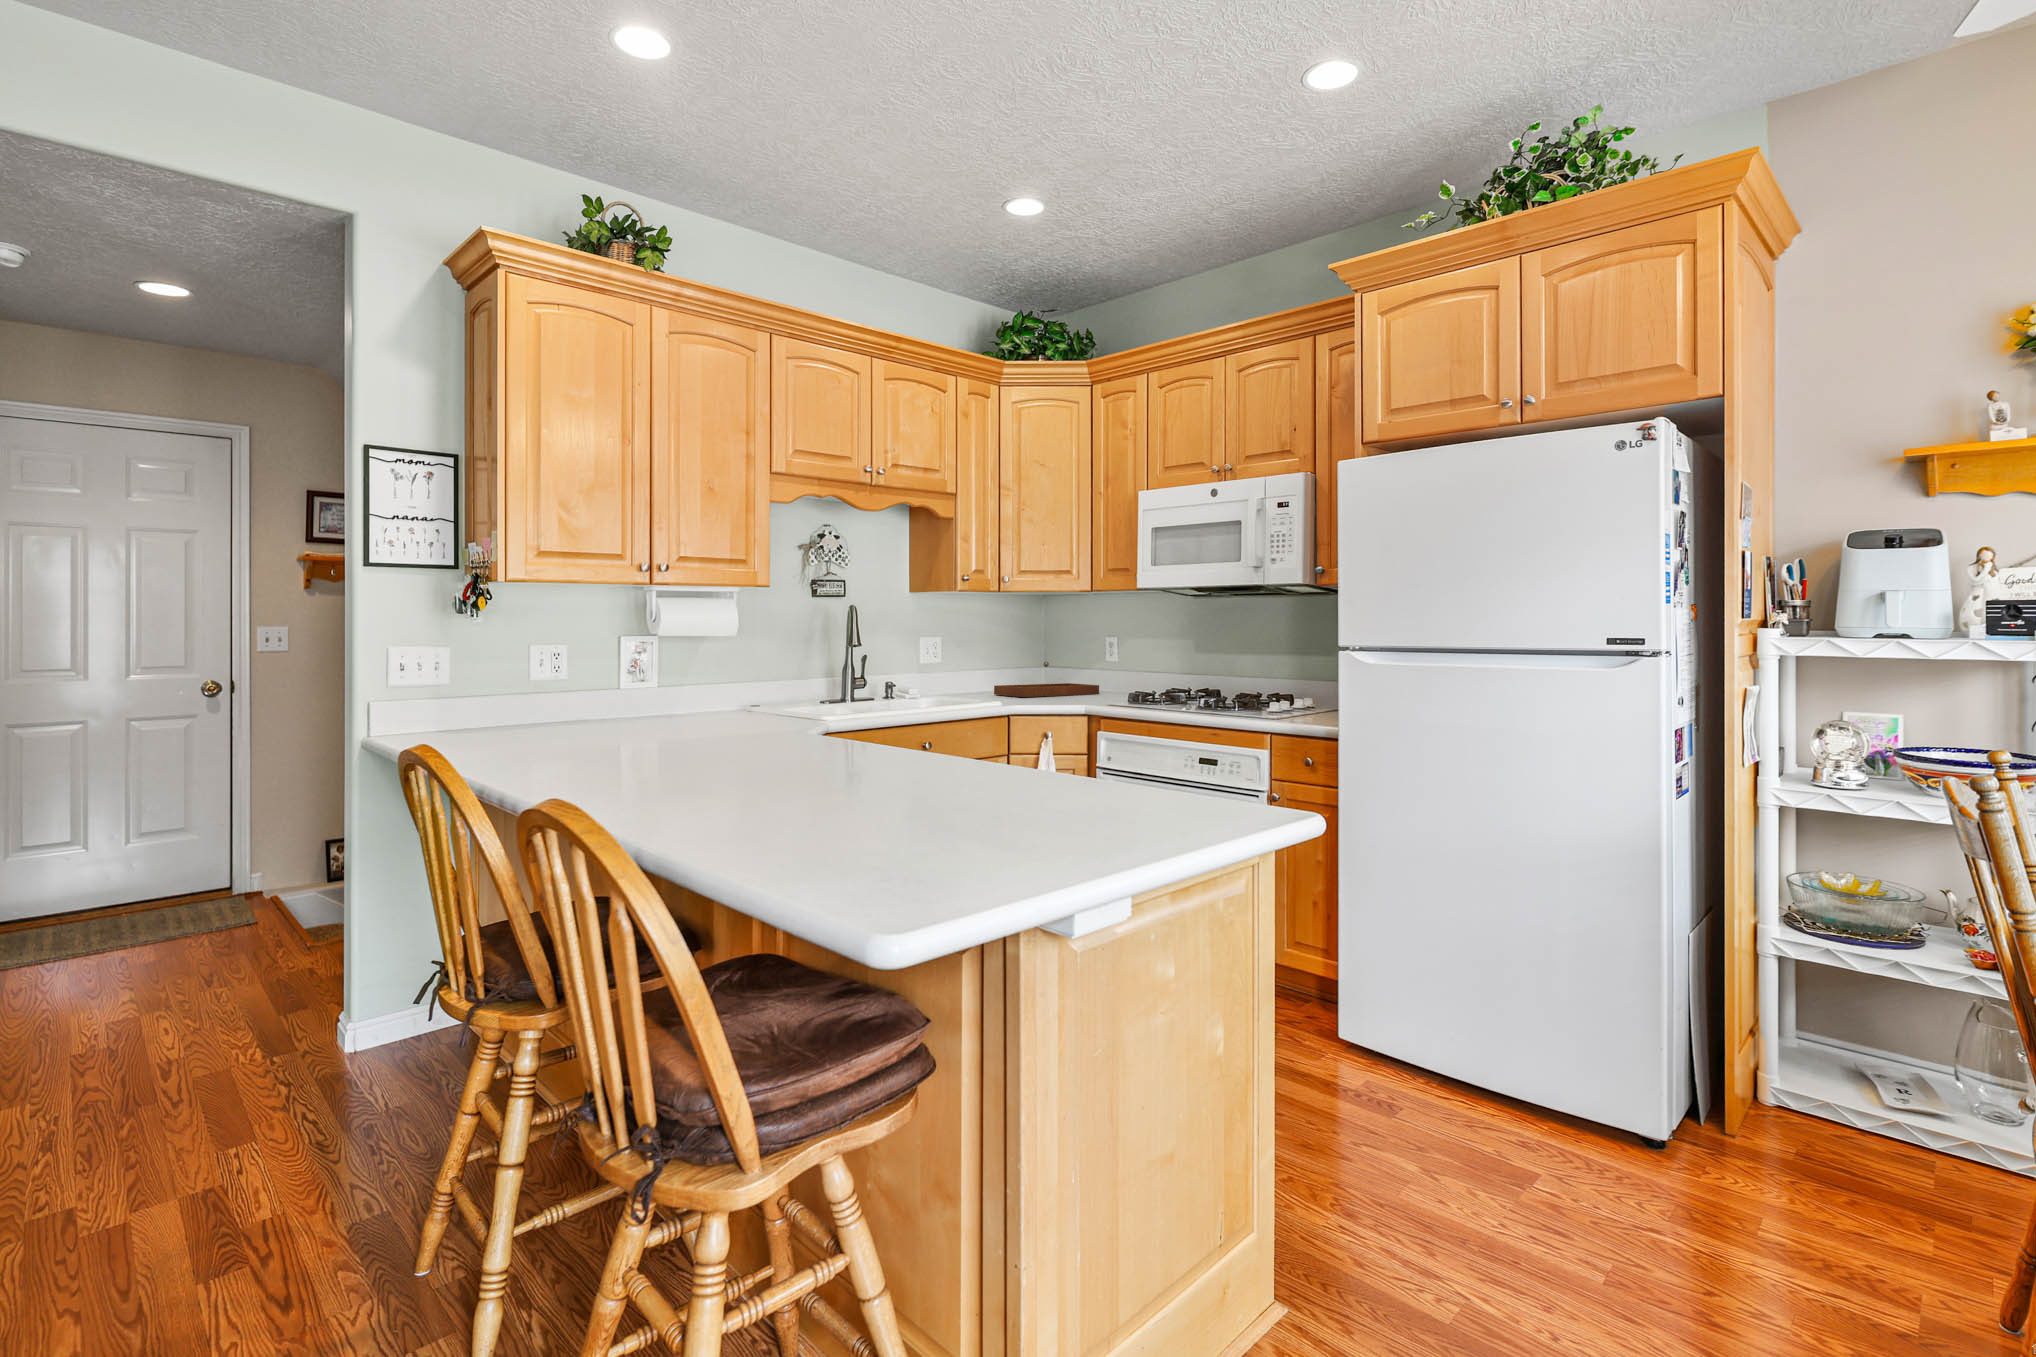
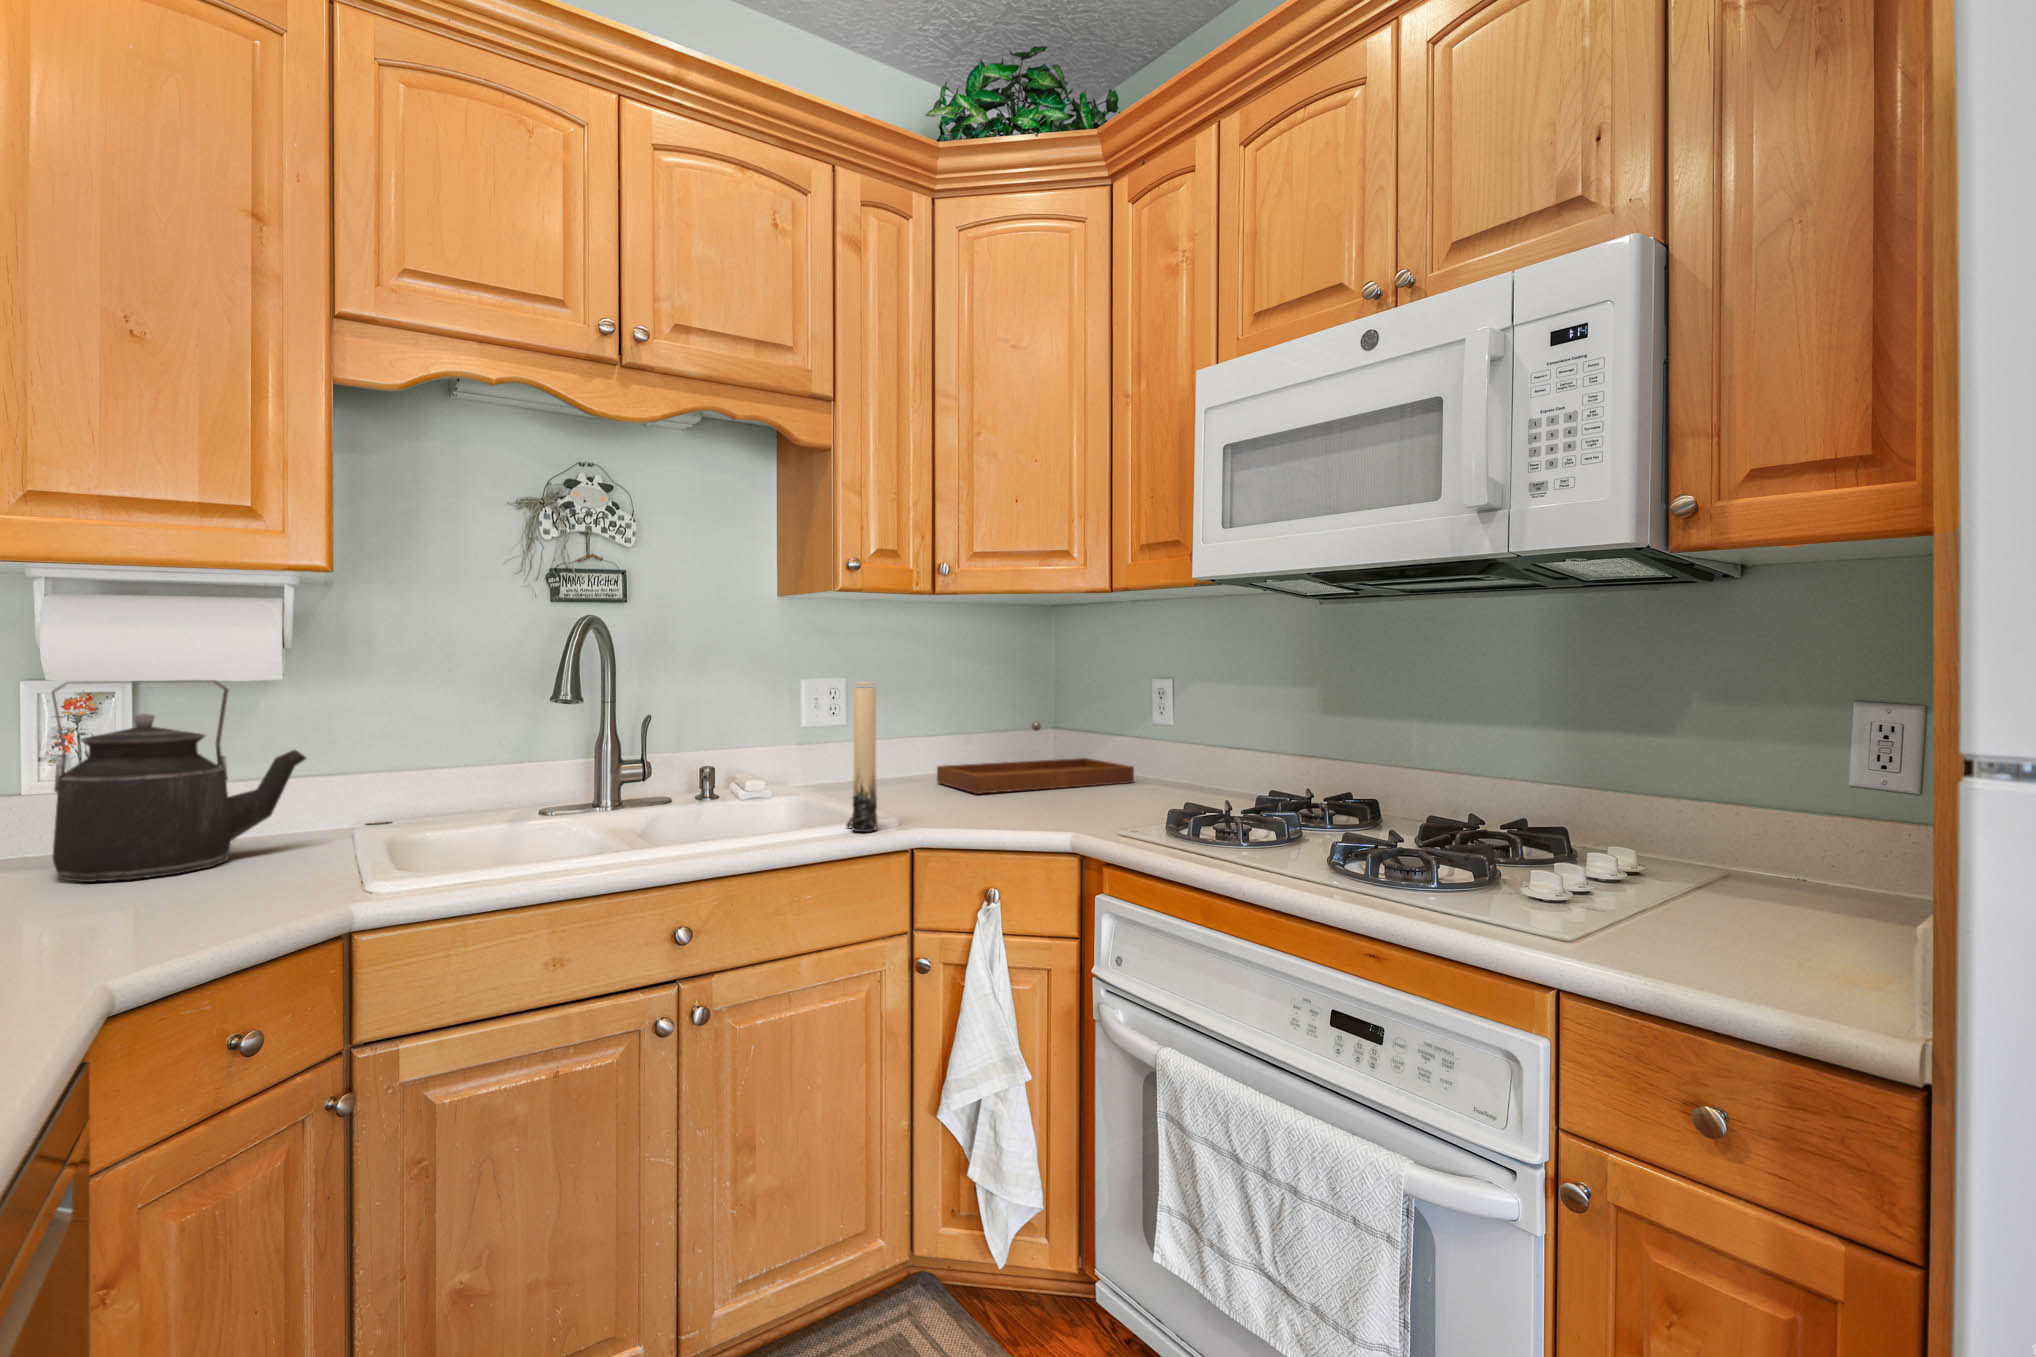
kettle: none [670,635,748,718] -> present [52,680,306,882]
candle: none [979,637,996,706] -> present [846,682,878,832]

